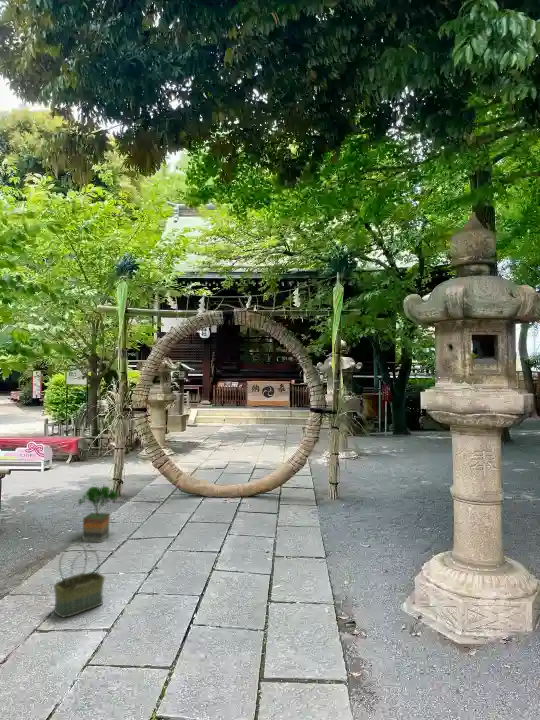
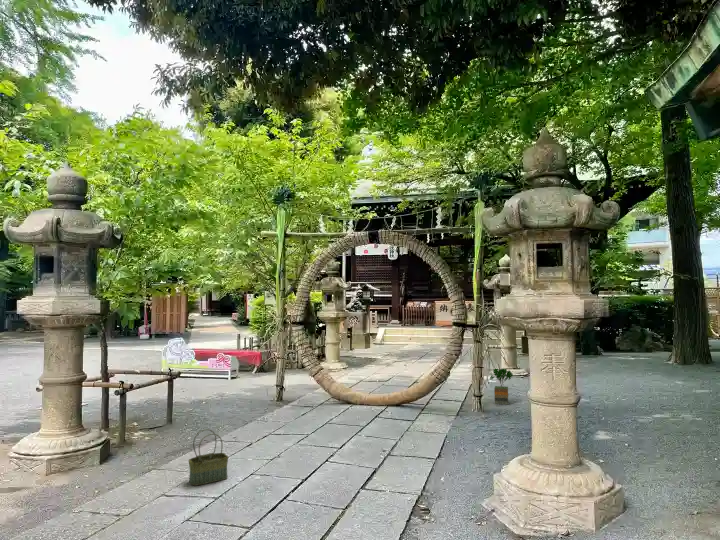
potted tree: present [78,487,118,542] -> present [489,368,513,405]

